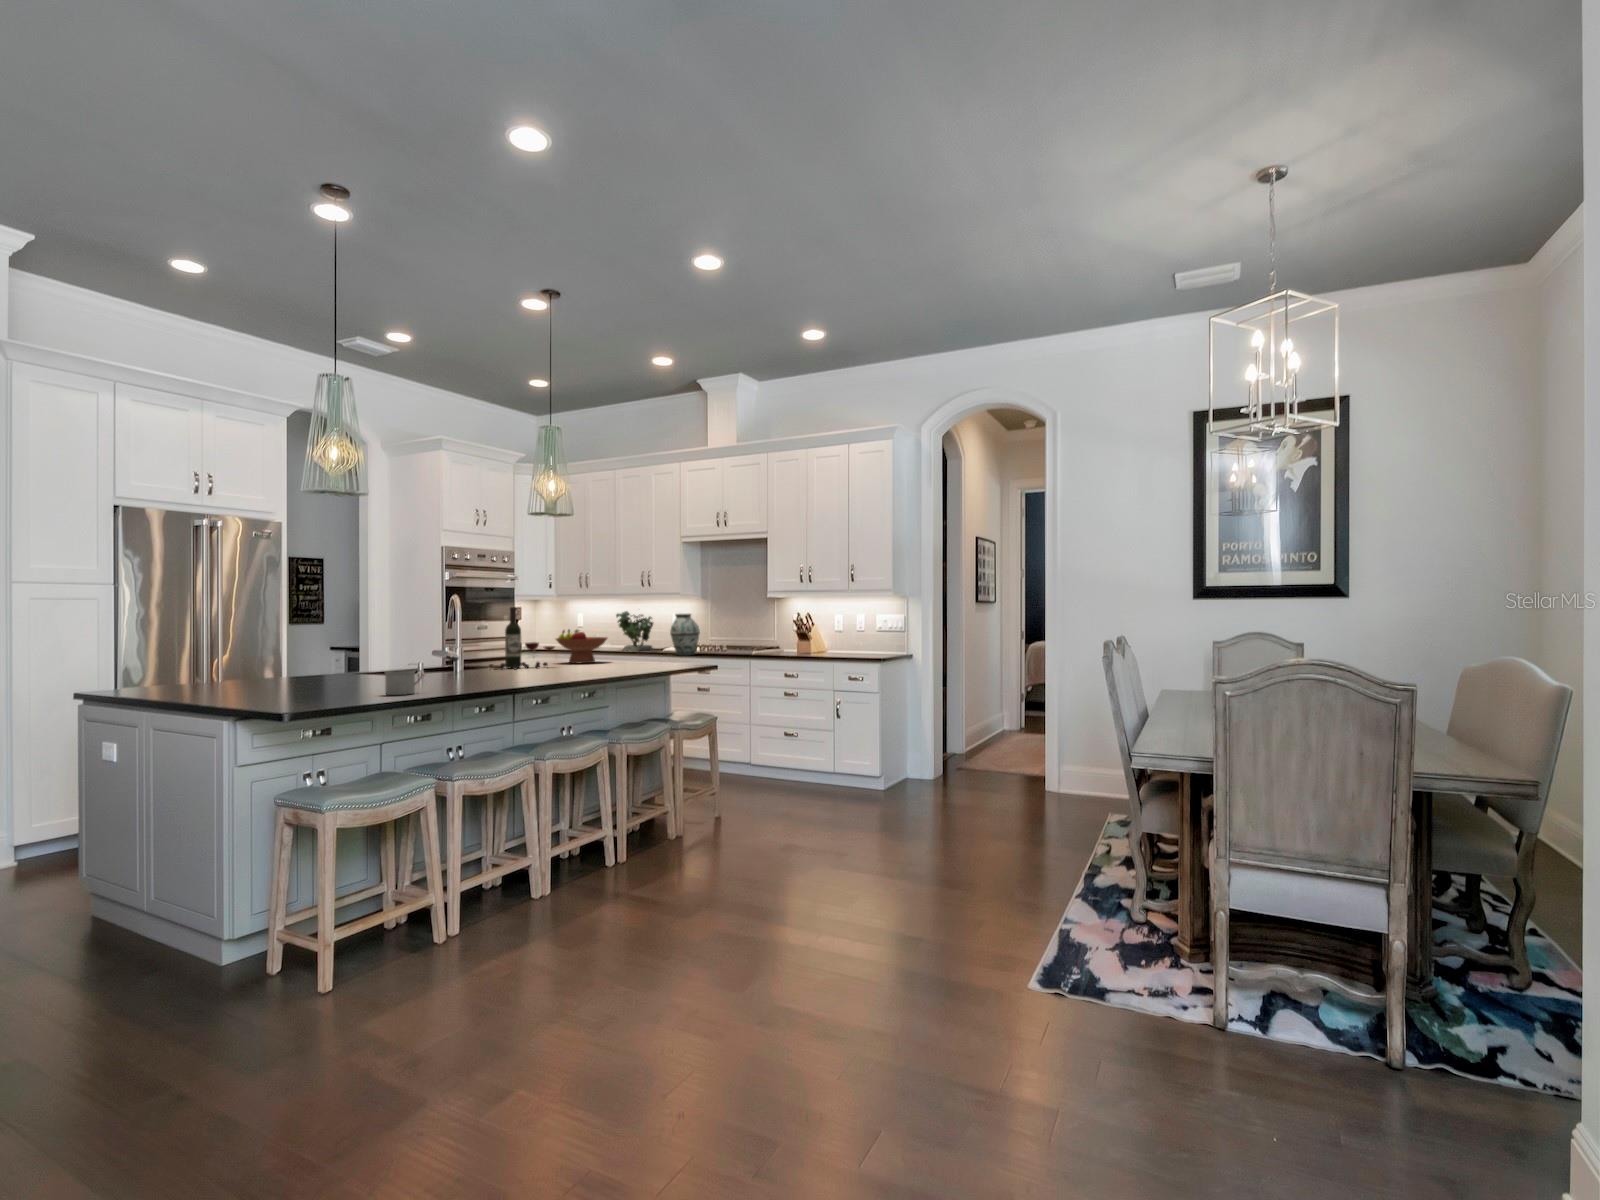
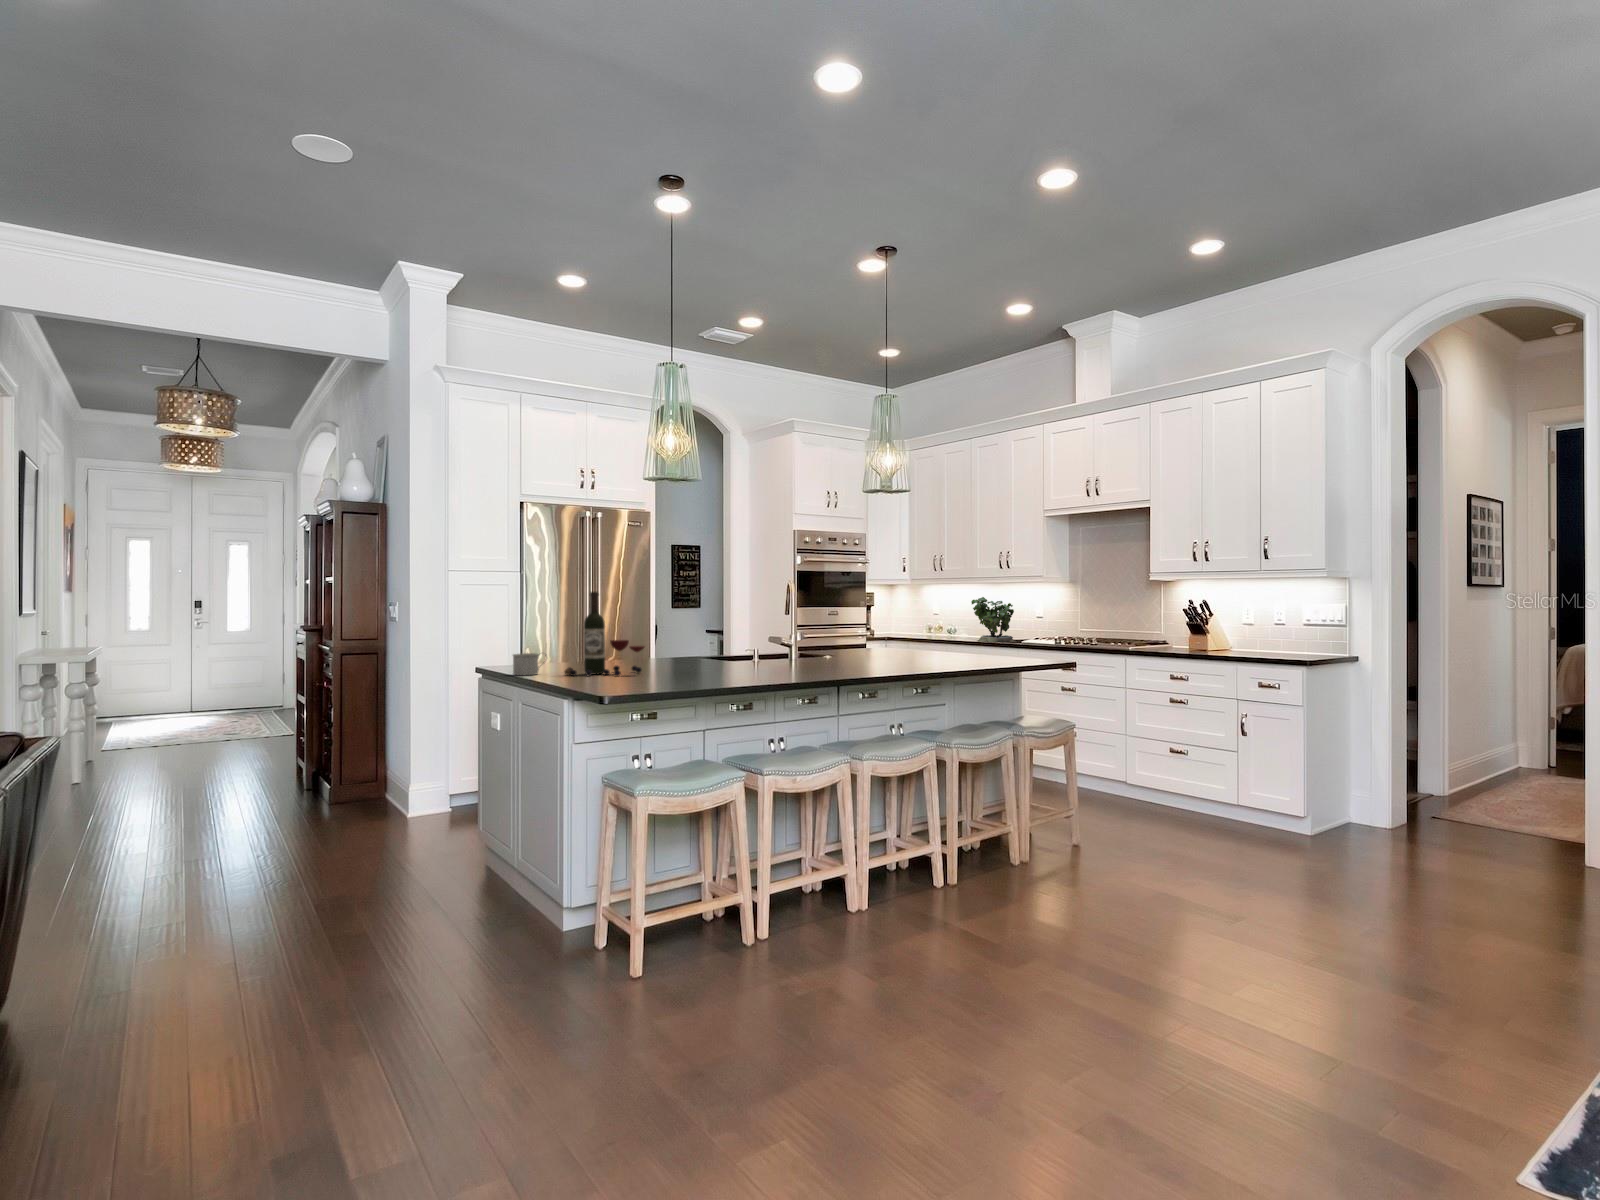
wine bottle: present [489,607,554,669] -> present [565,592,644,676]
vase: present [670,614,700,656] -> none [1027,601,1063,650]
fruit bowl: present [556,630,607,664] -> none [893,617,951,655]
mug: present [385,670,423,695] -> present [513,653,546,675]

